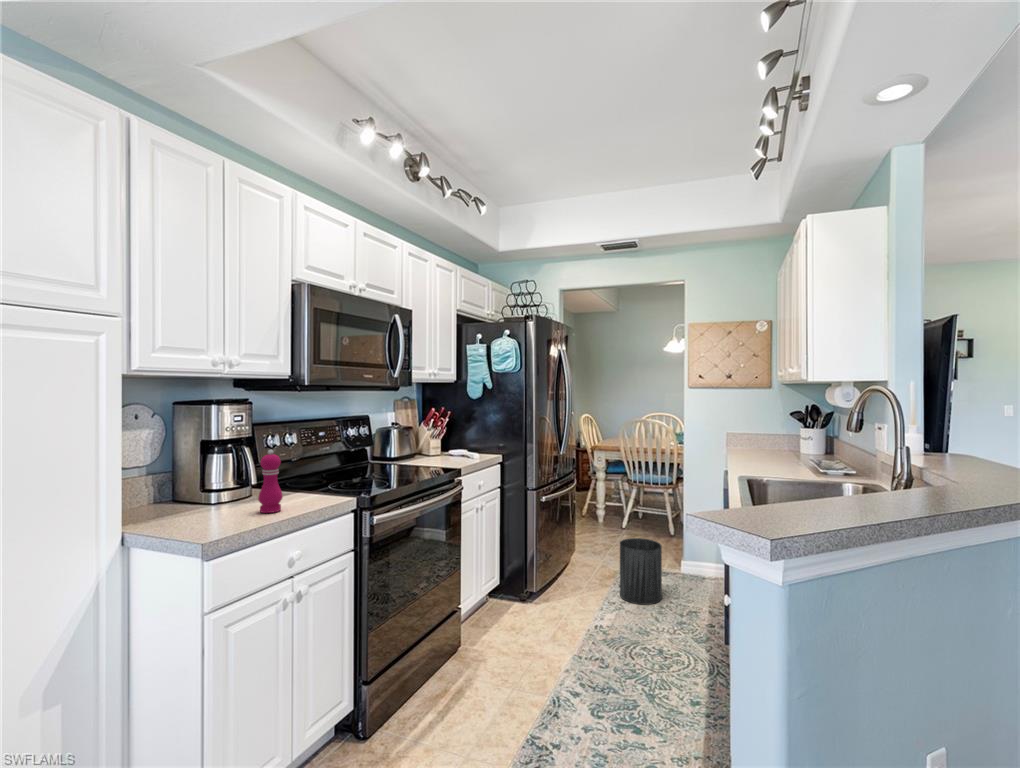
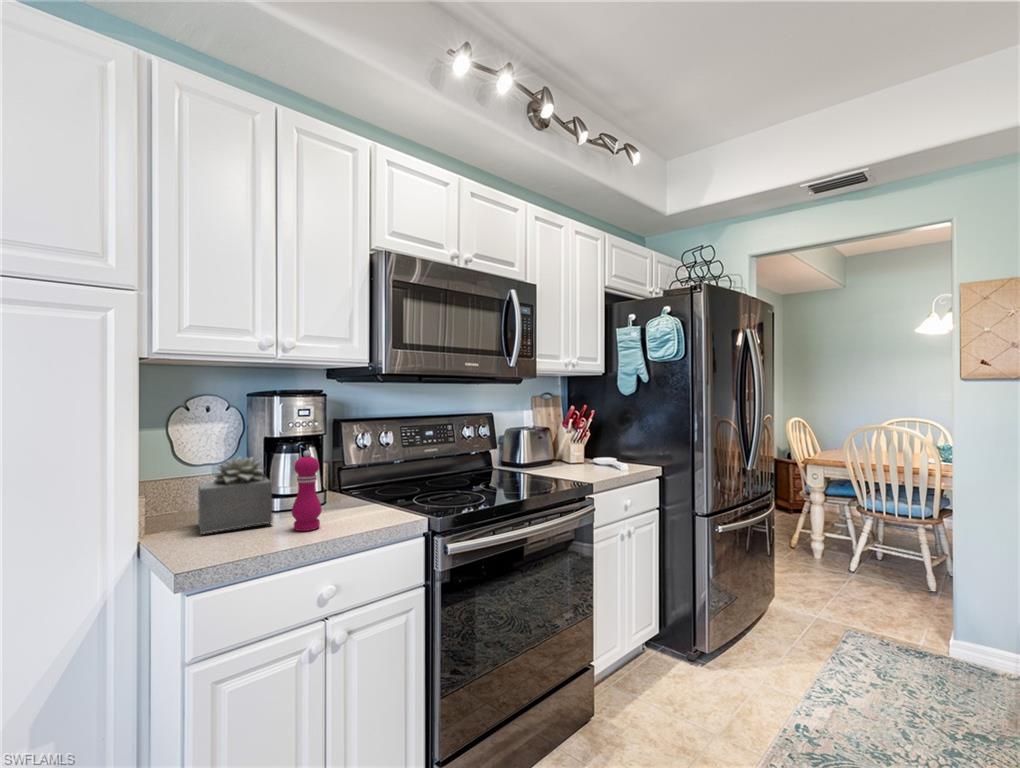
succulent plant: none [163,457,238,521] -> present [198,457,273,534]
trash can: present [620,538,662,605] -> none [840,597,915,705]

